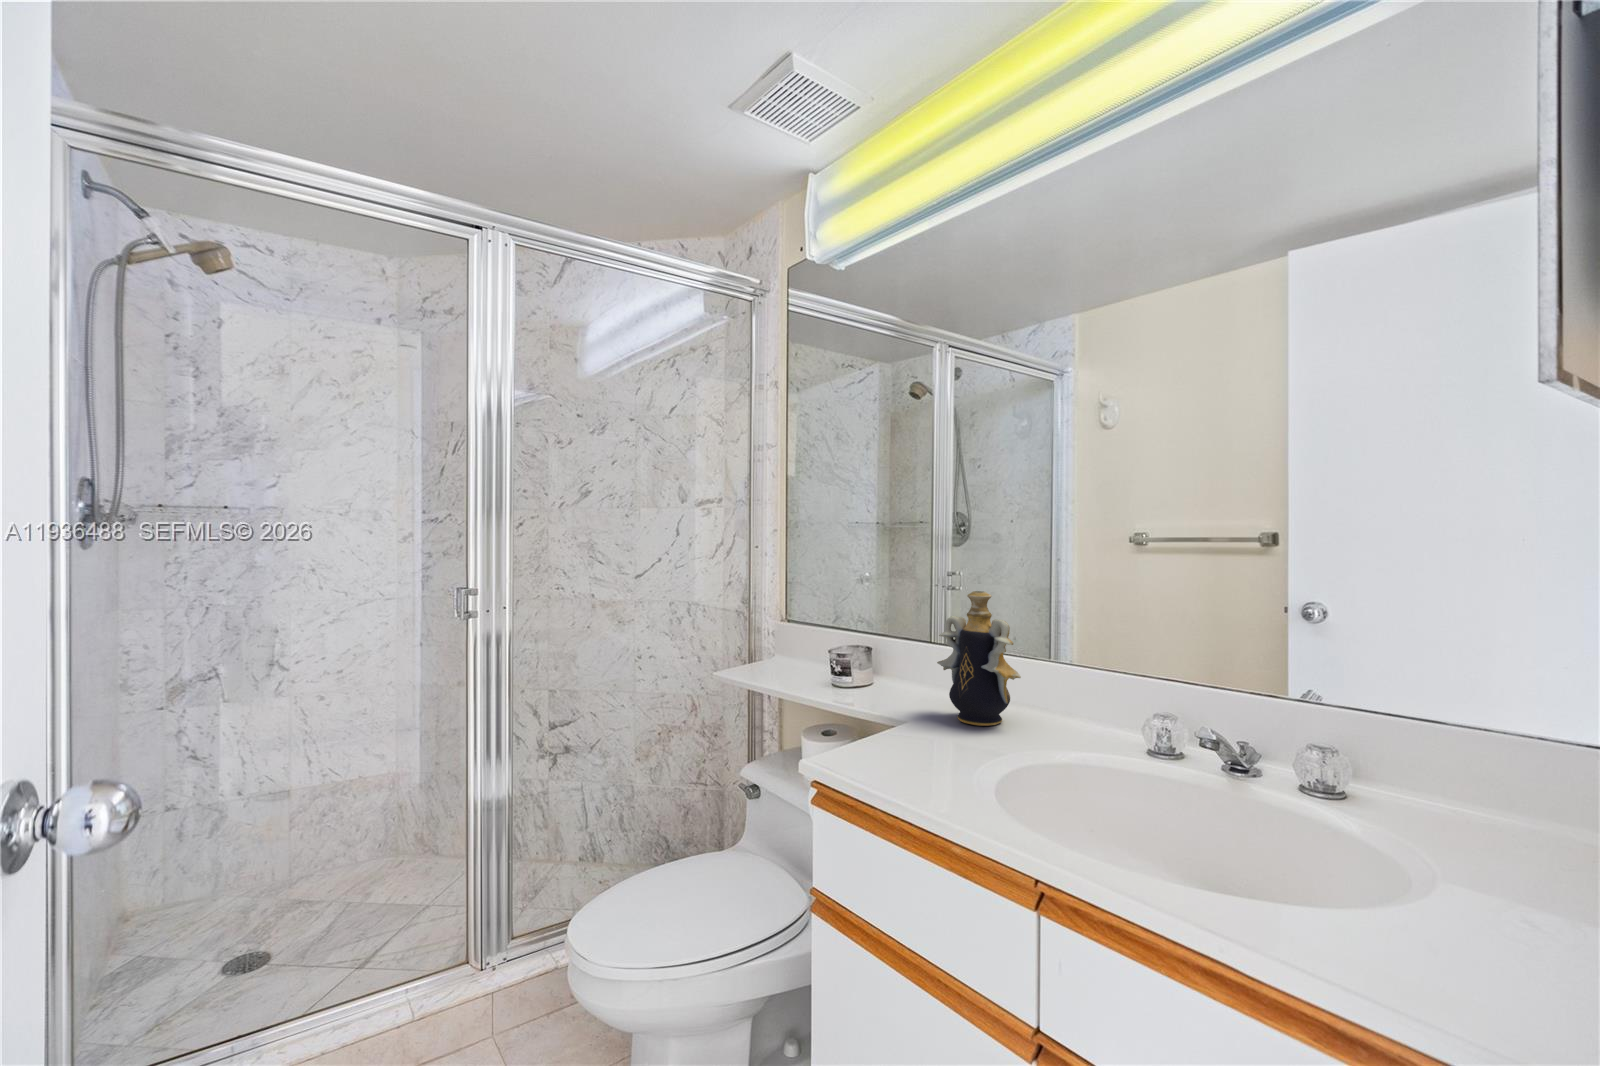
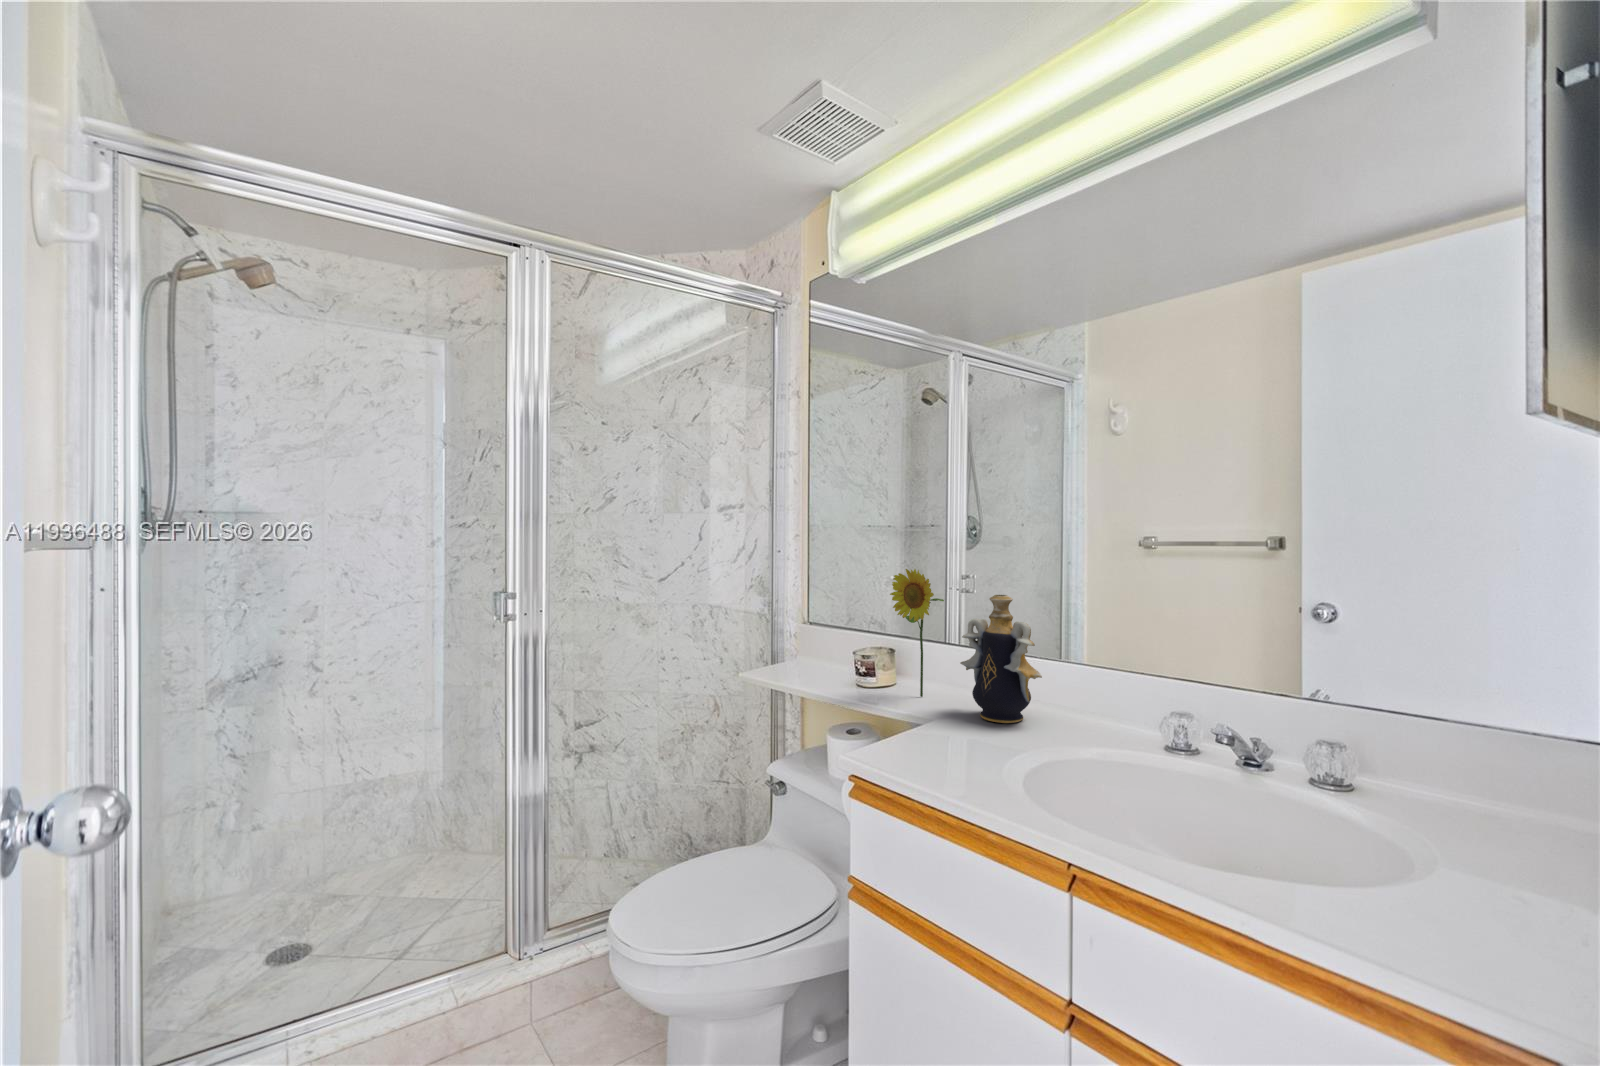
flower: none [867,564,922,698] -> present [890,569,944,697]

